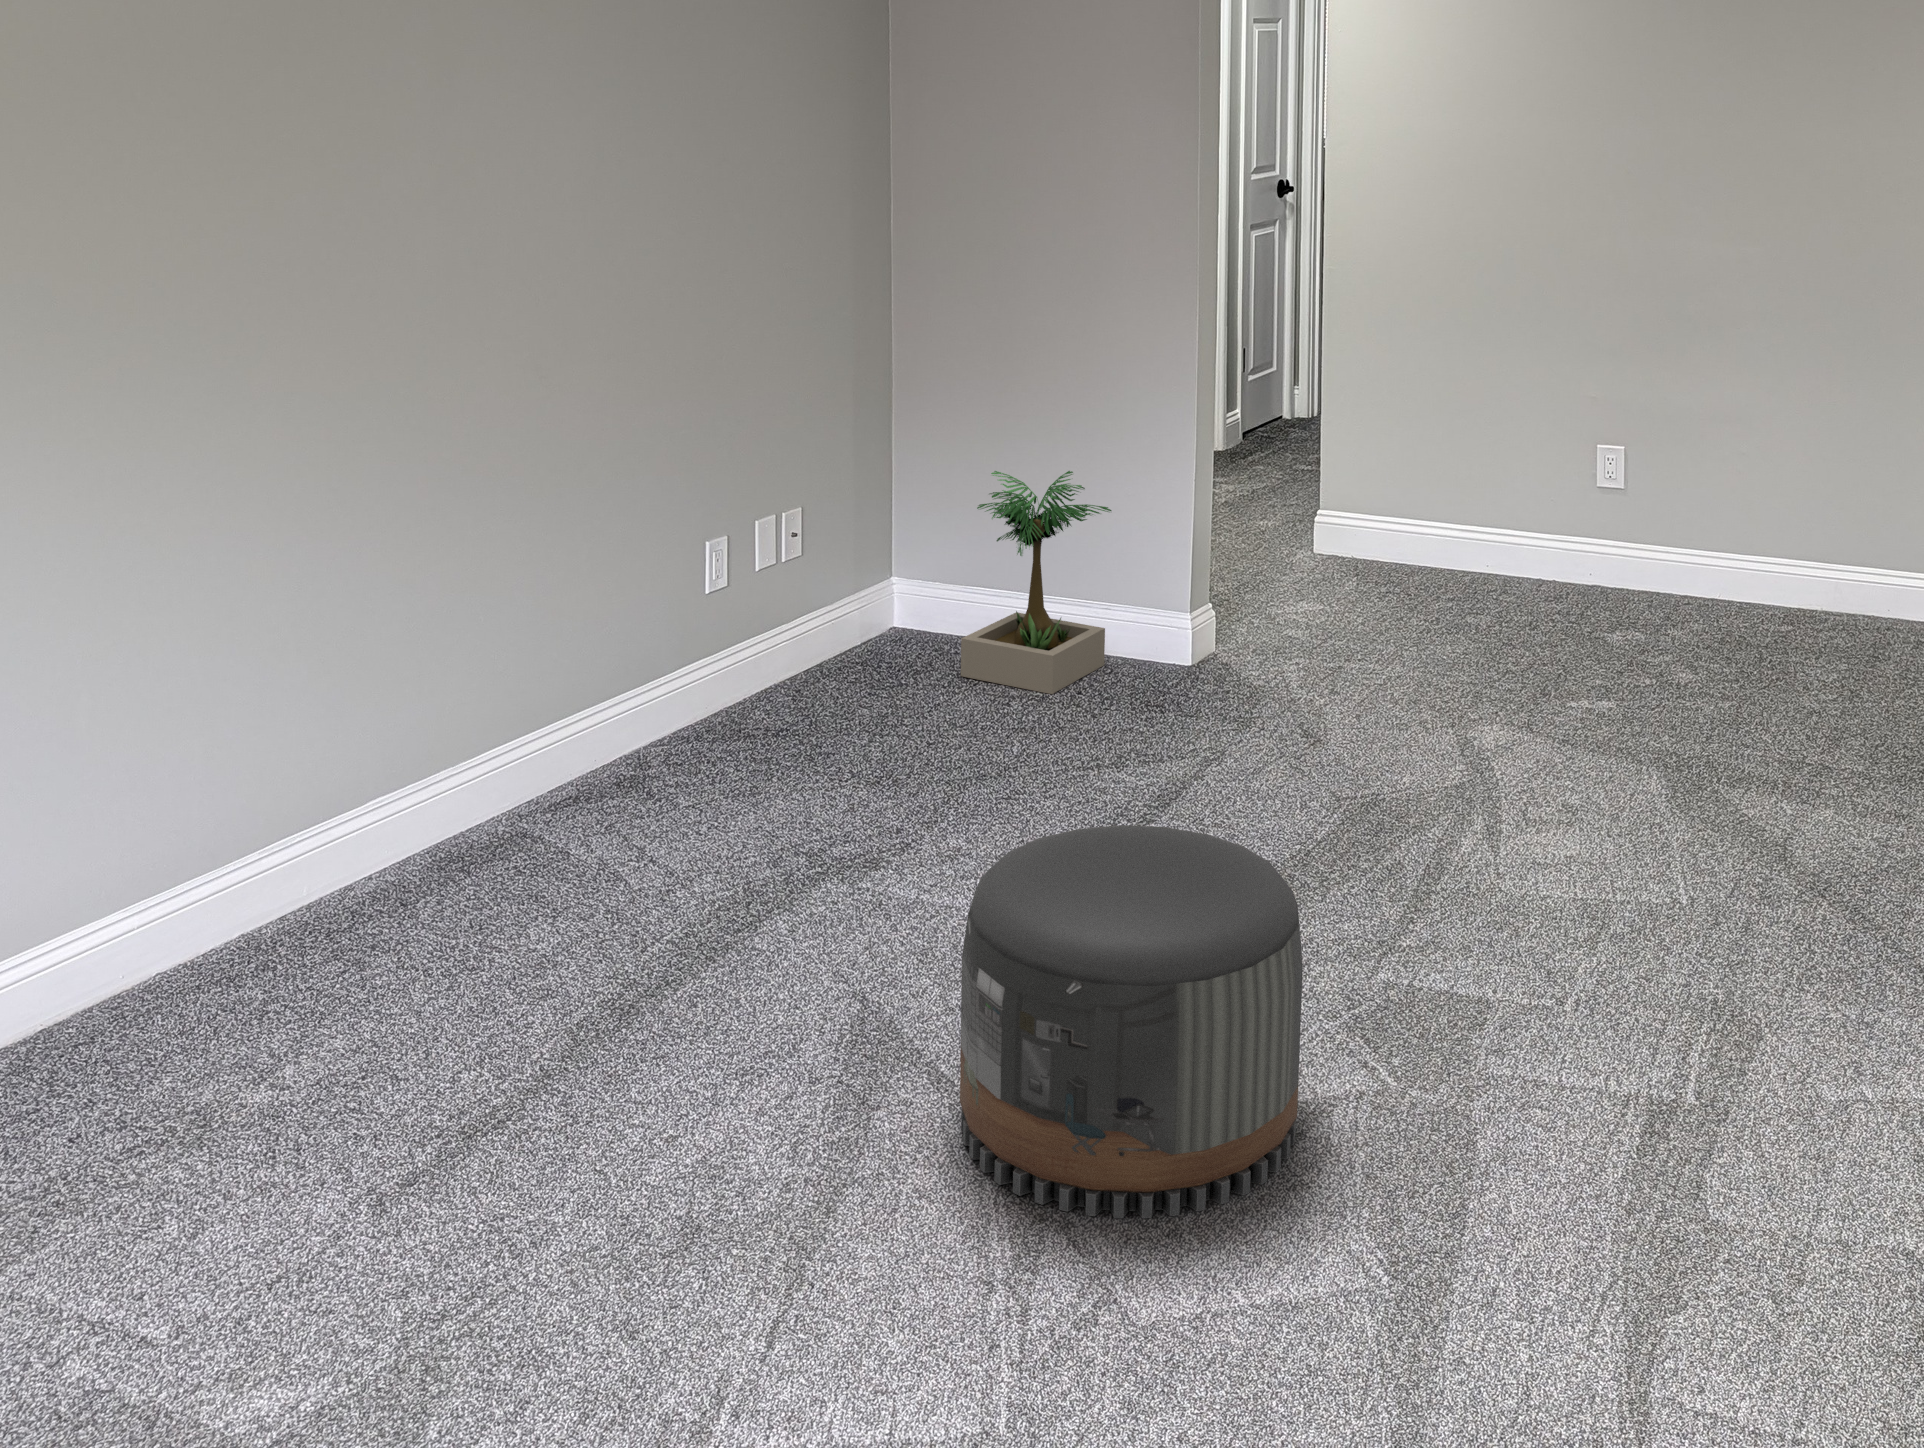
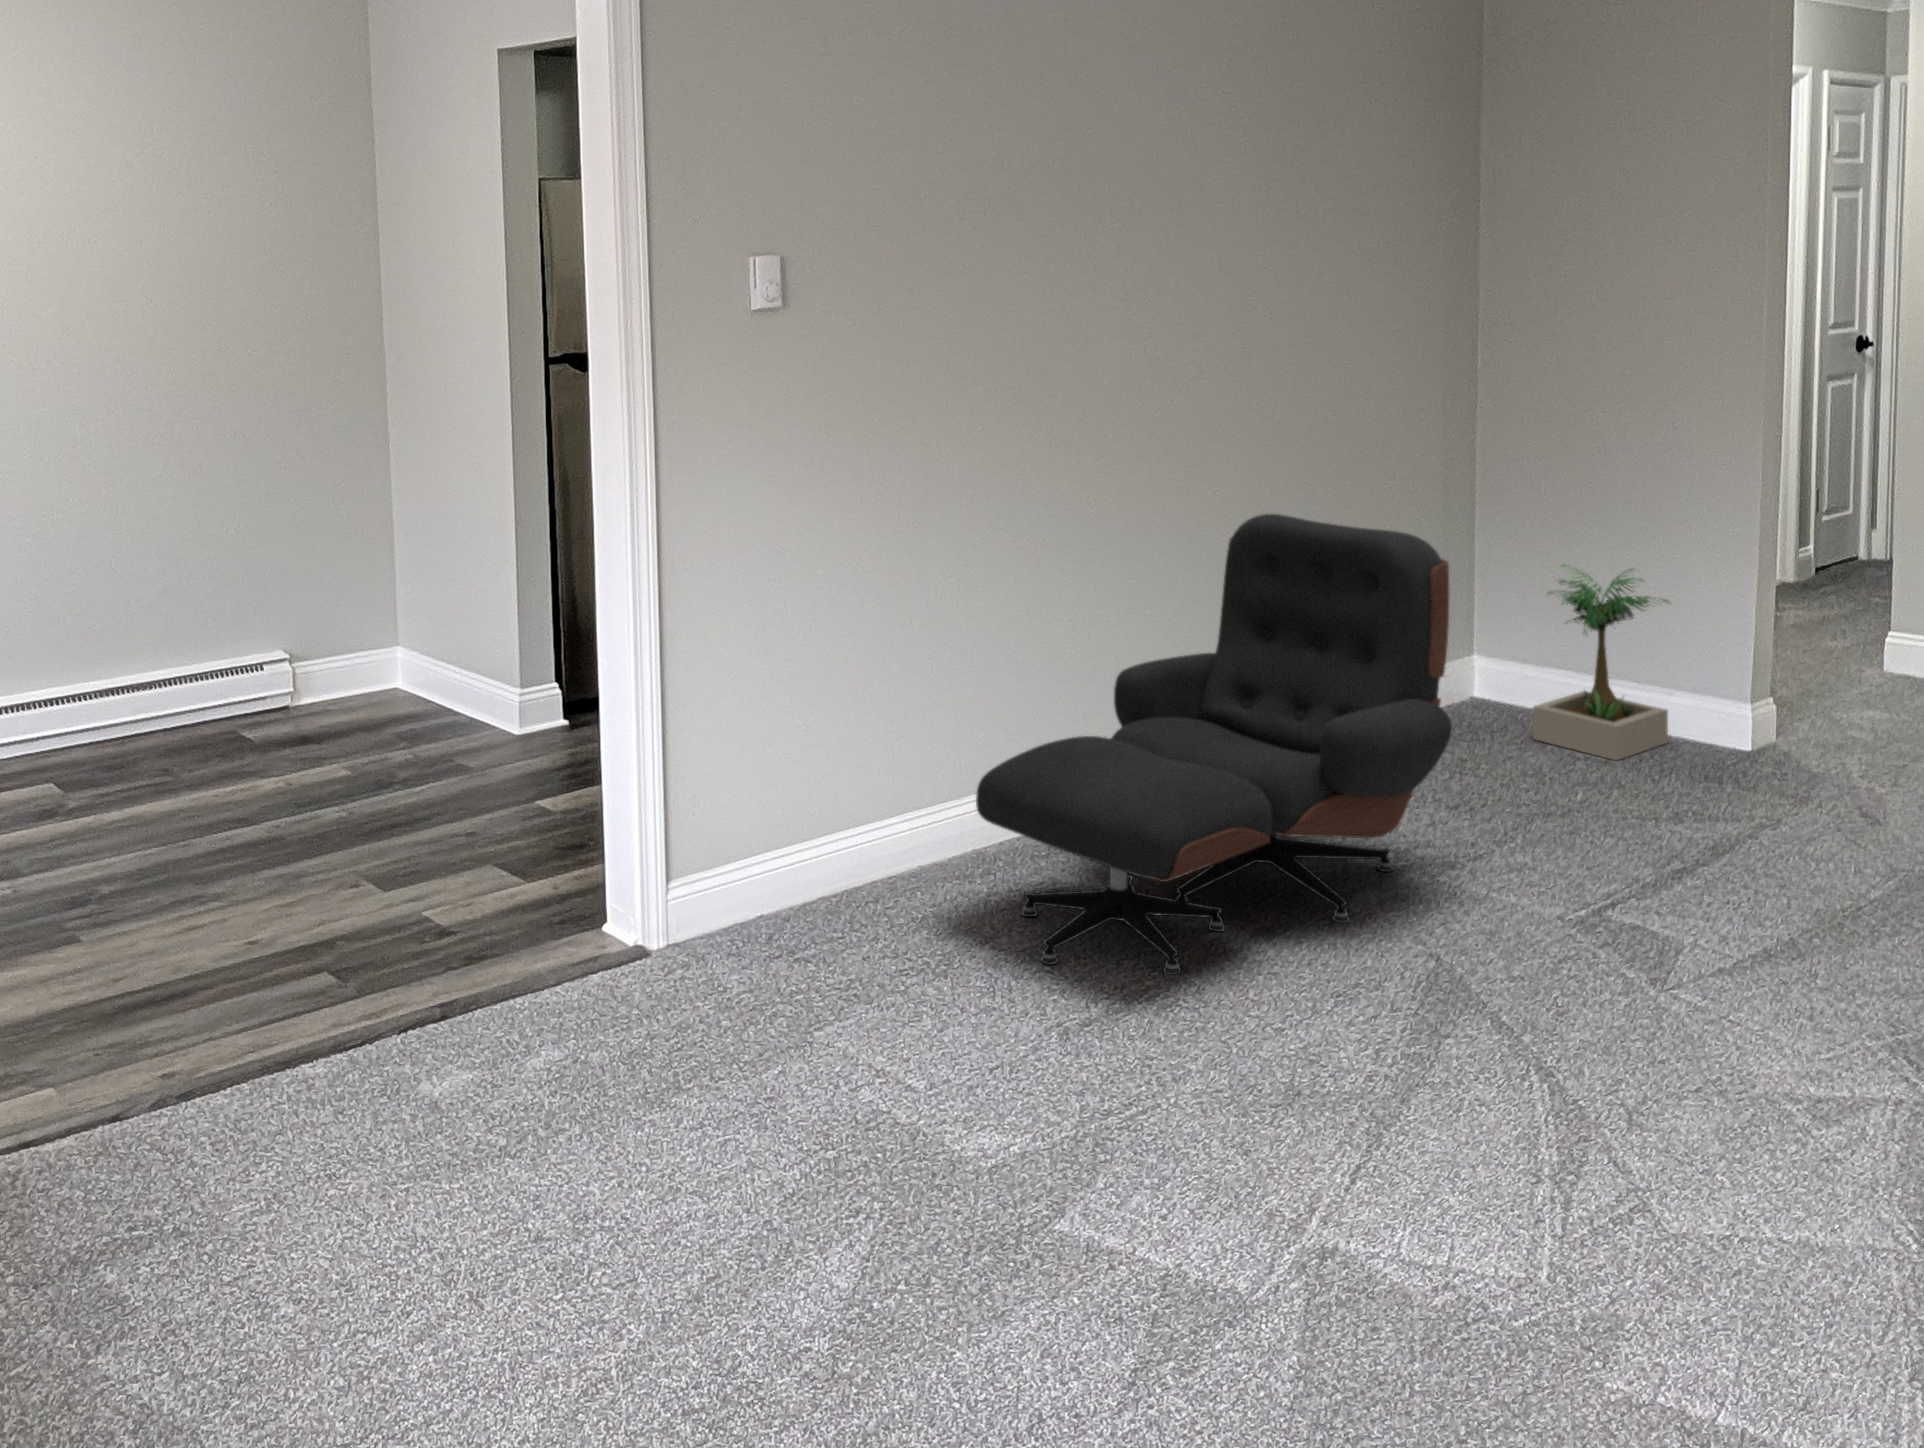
lounge chair: none [244,448,878,1097] -> present [976,514,1452,975]
pouf: present [960,825,1303,1218] -> none [1516,830,1833,1162]

